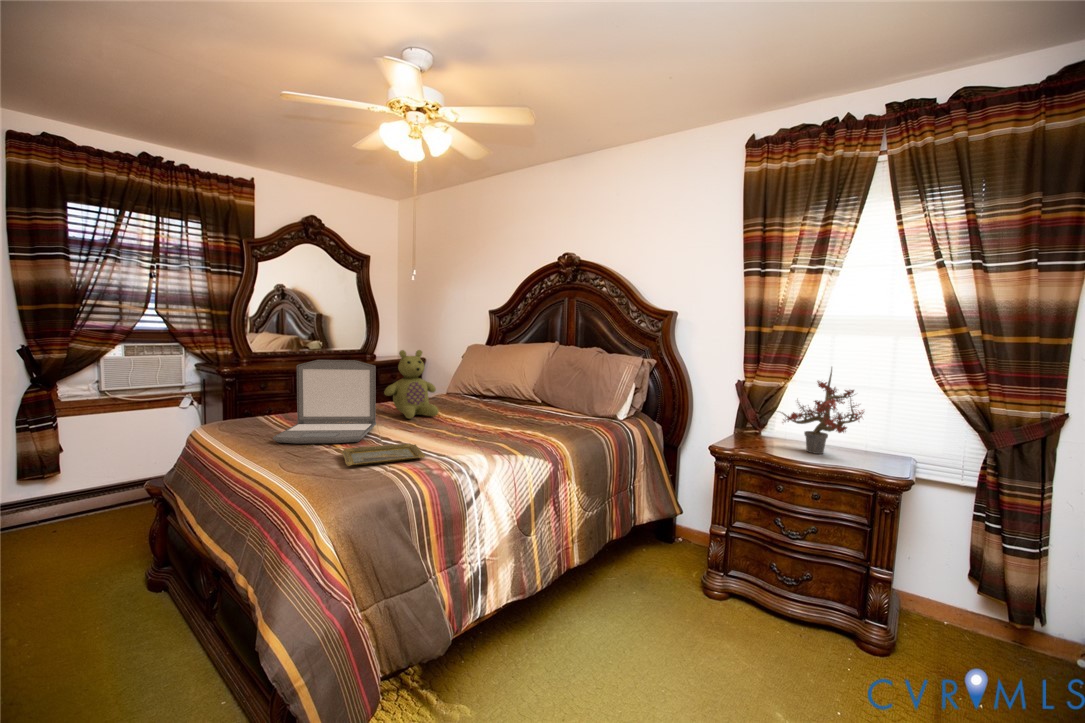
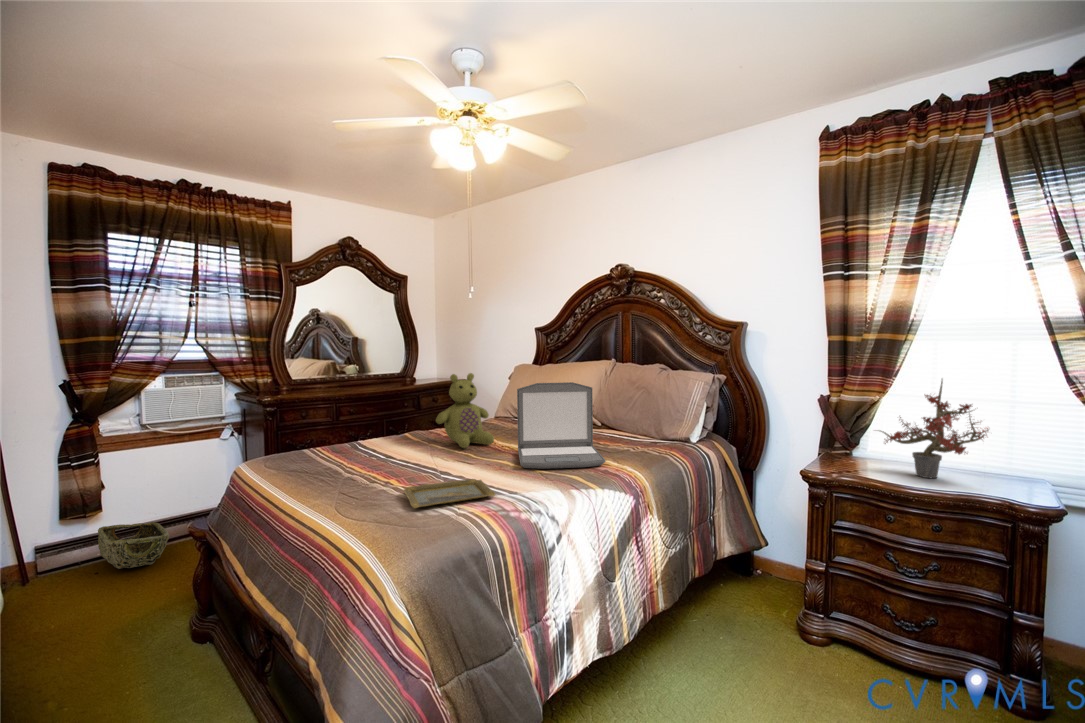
laptop: present [273,360,376,443] -> present [517,382,605,469]
woven basket: none [55,485,127,527] -> present [98,522,169,569]

